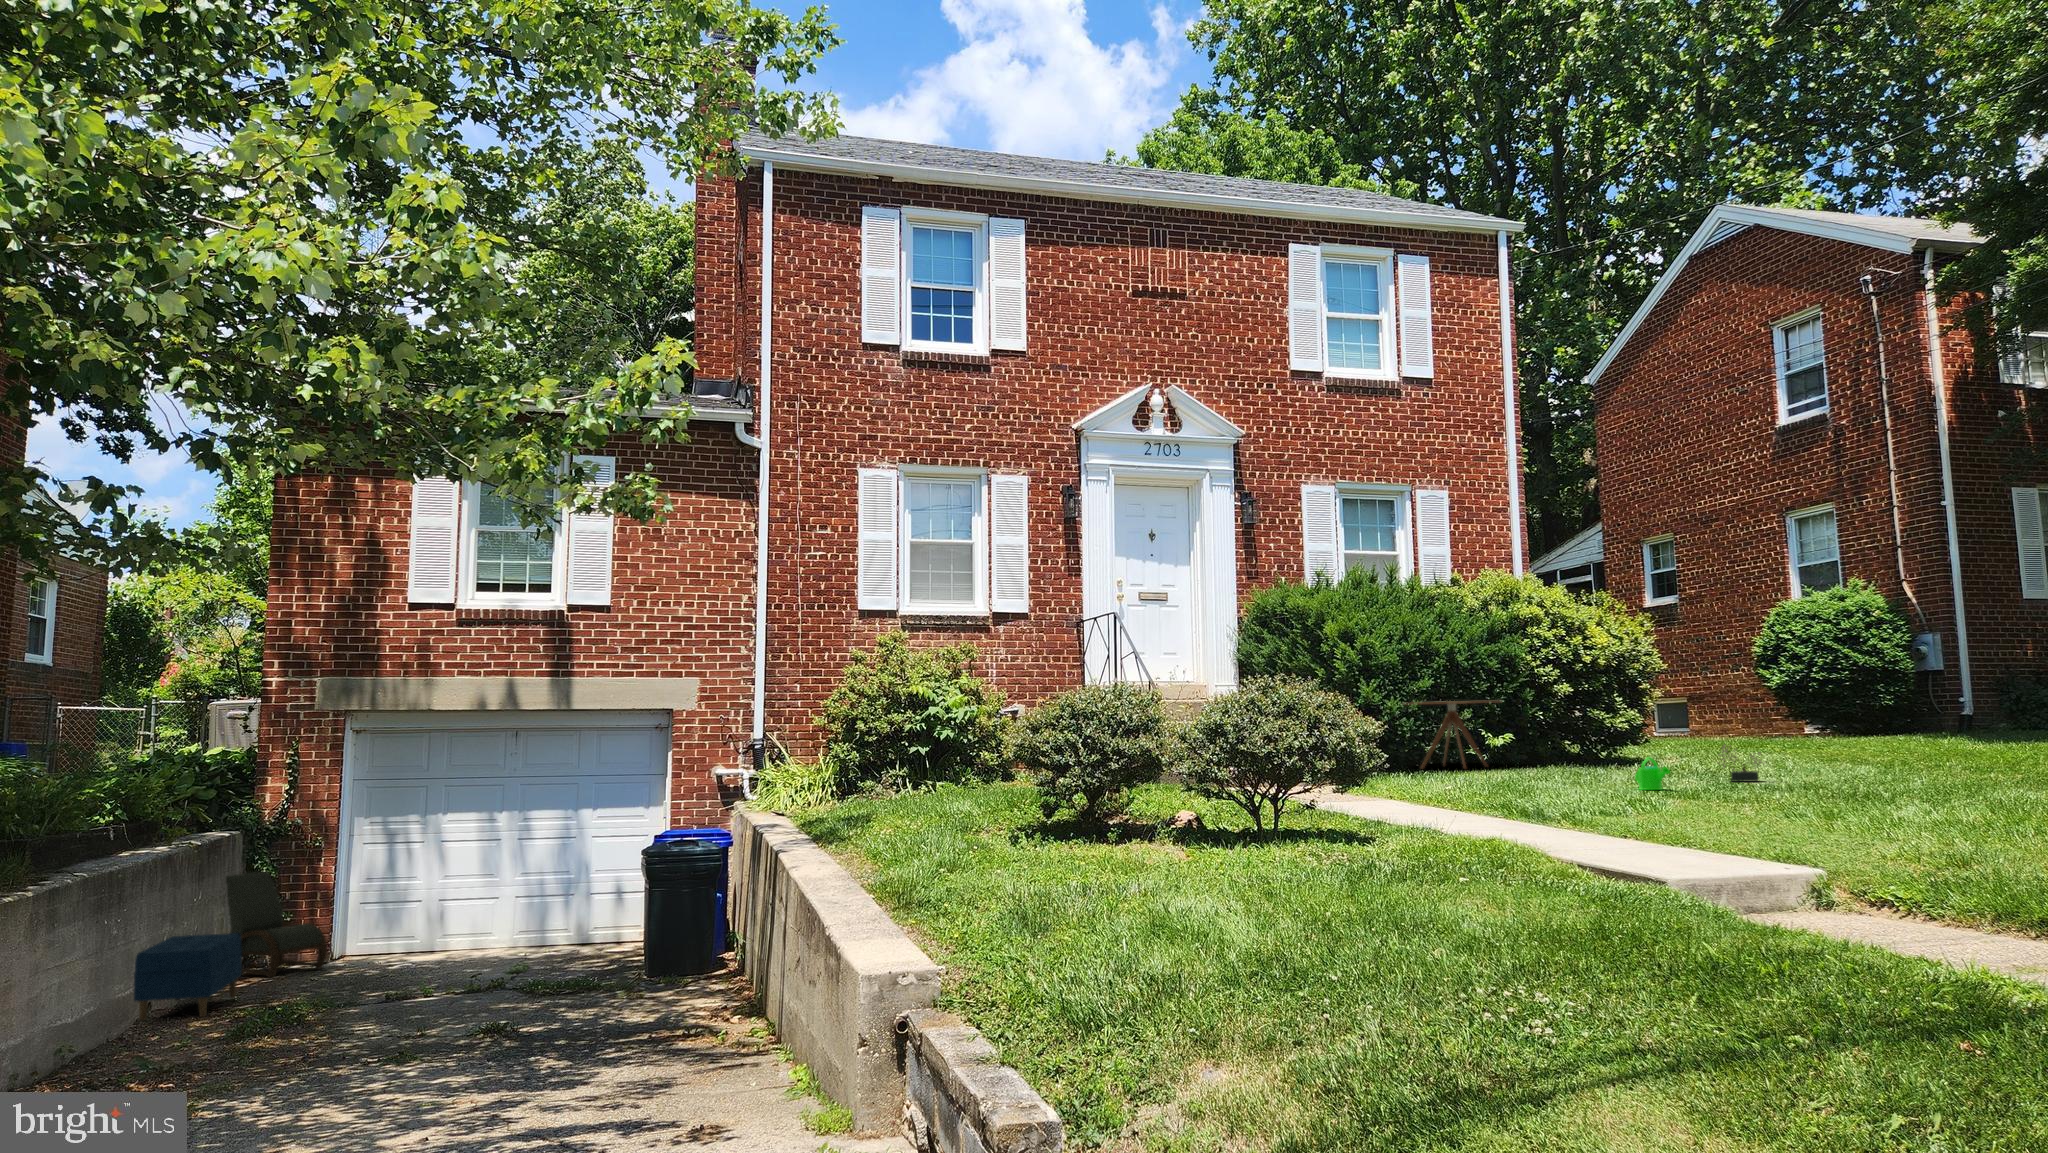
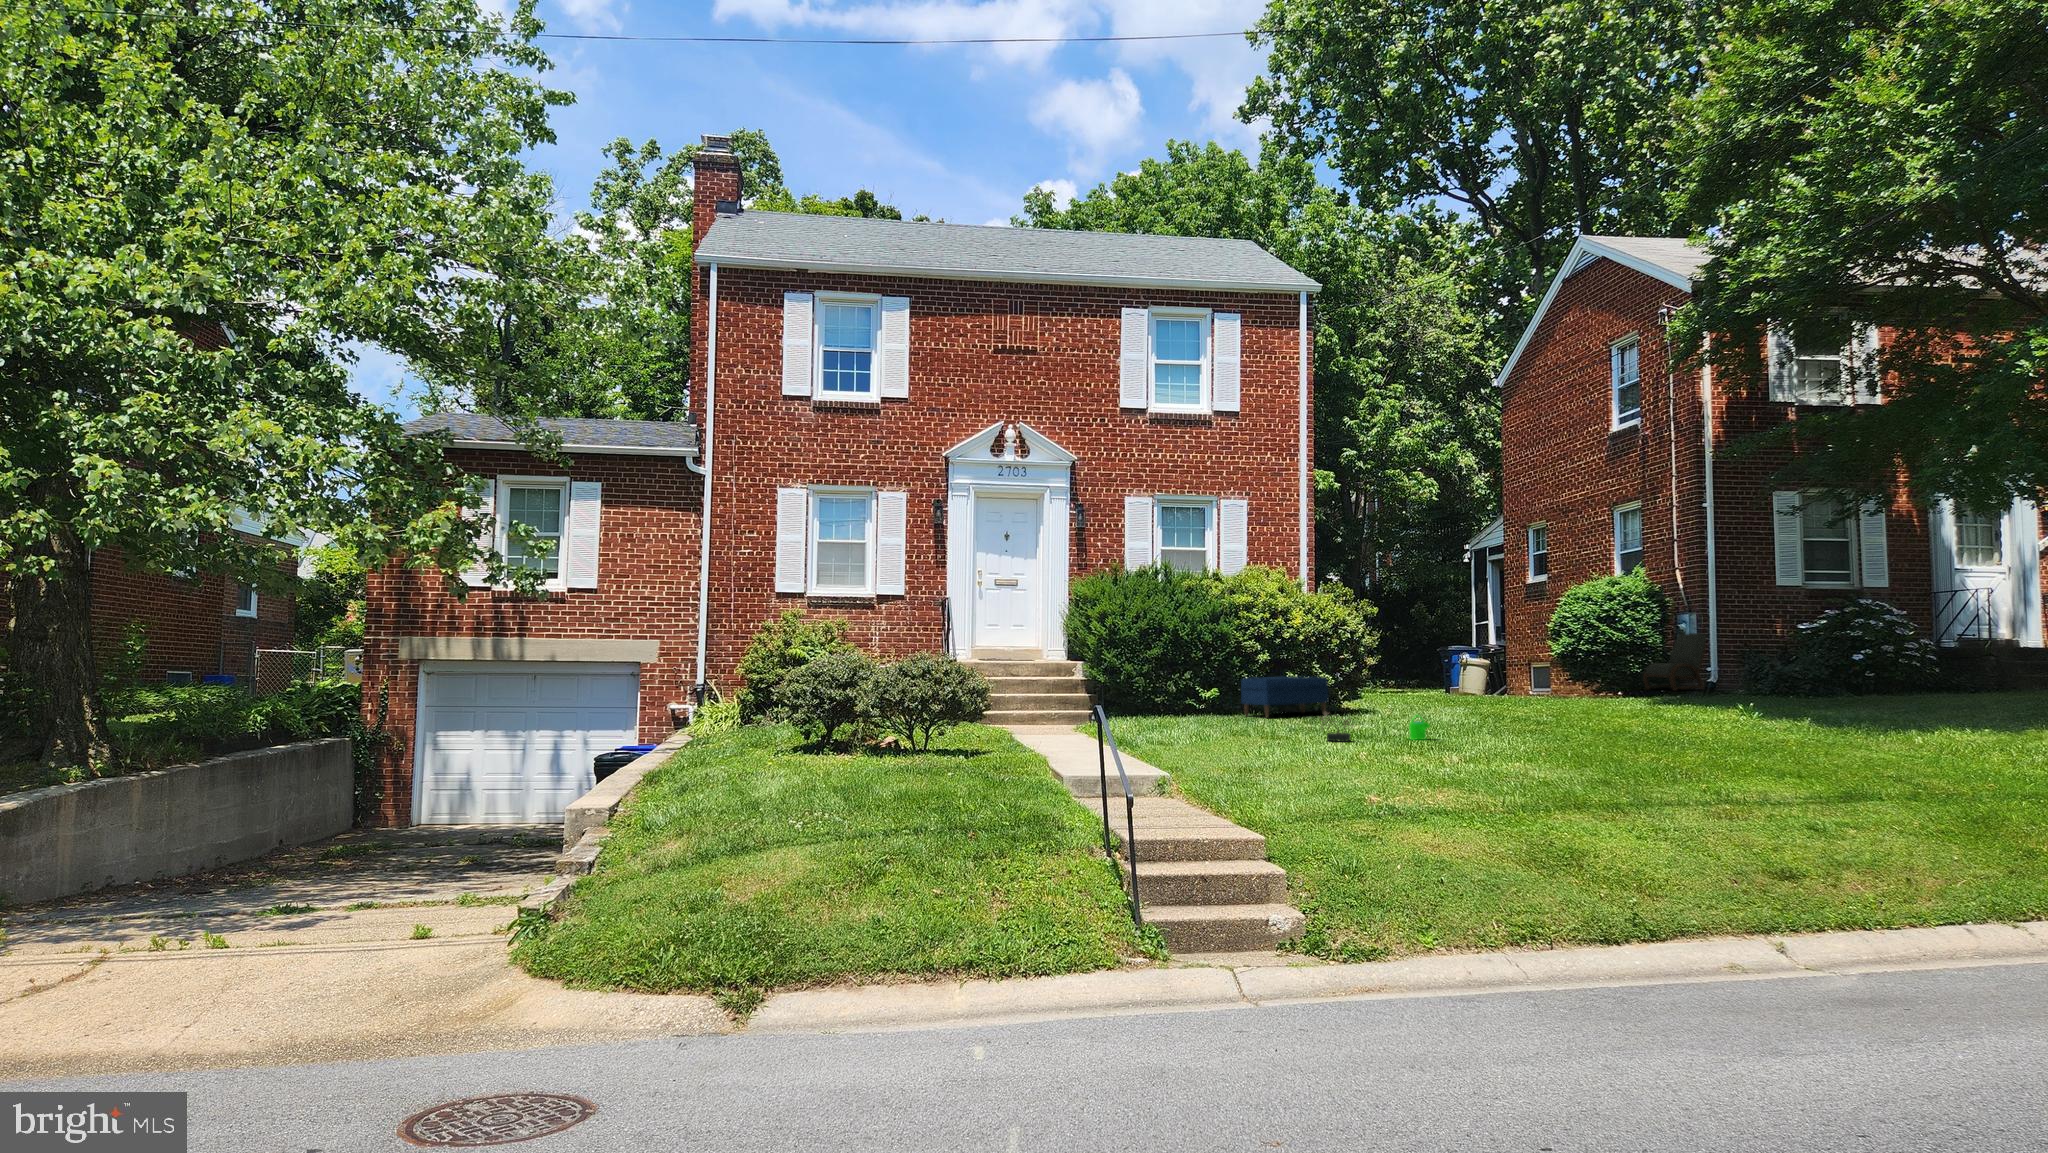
round table: present [1404,700,1501,769] -> none [1136,669,1212,722]
watering can: present [1635,757,1670,790] -> present [1409,714,1430,740]
lounge chair: present [226,871,327,977] -> present [1643,633,1708,691]
bench: present [134,933,242,1020] -> present [1241,677,1328,718]

